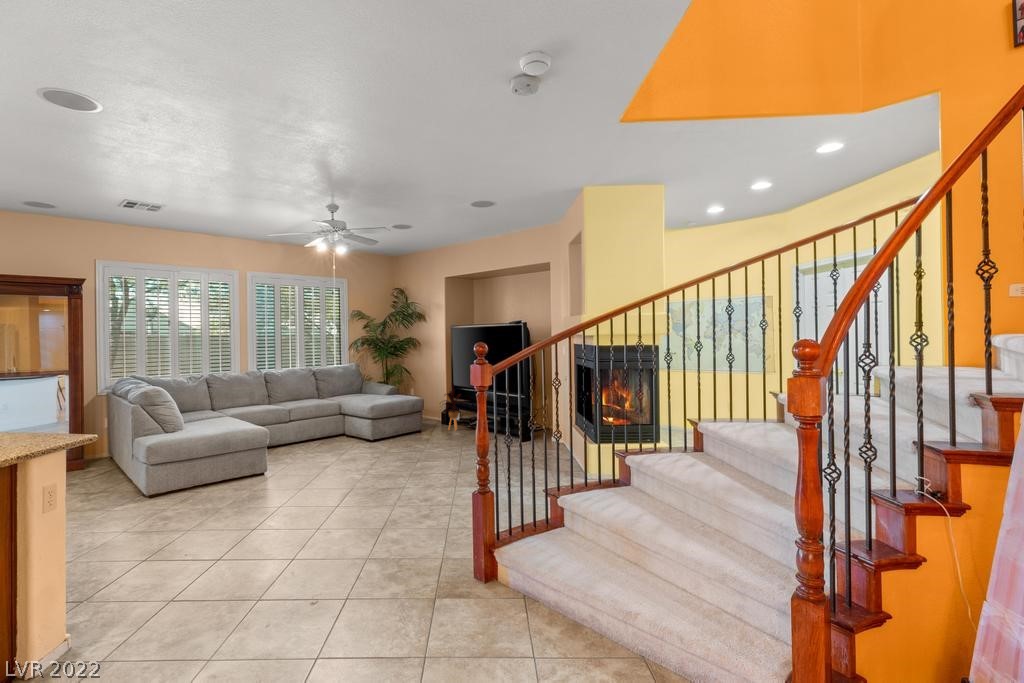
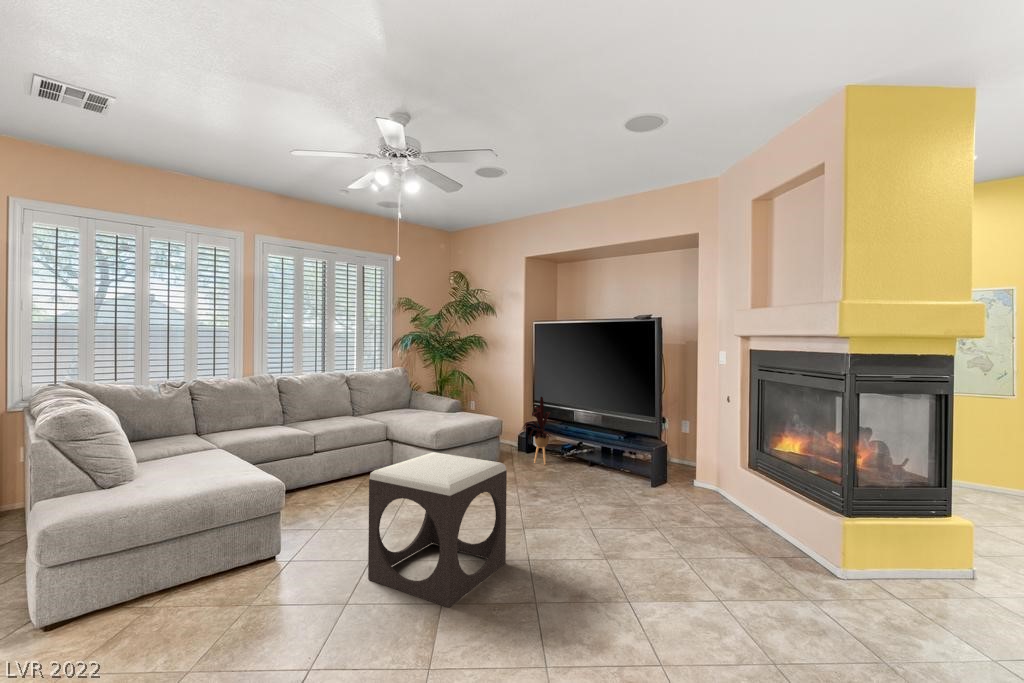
footstool: none [318,413,398,488] -> present [368,452,507,608]

